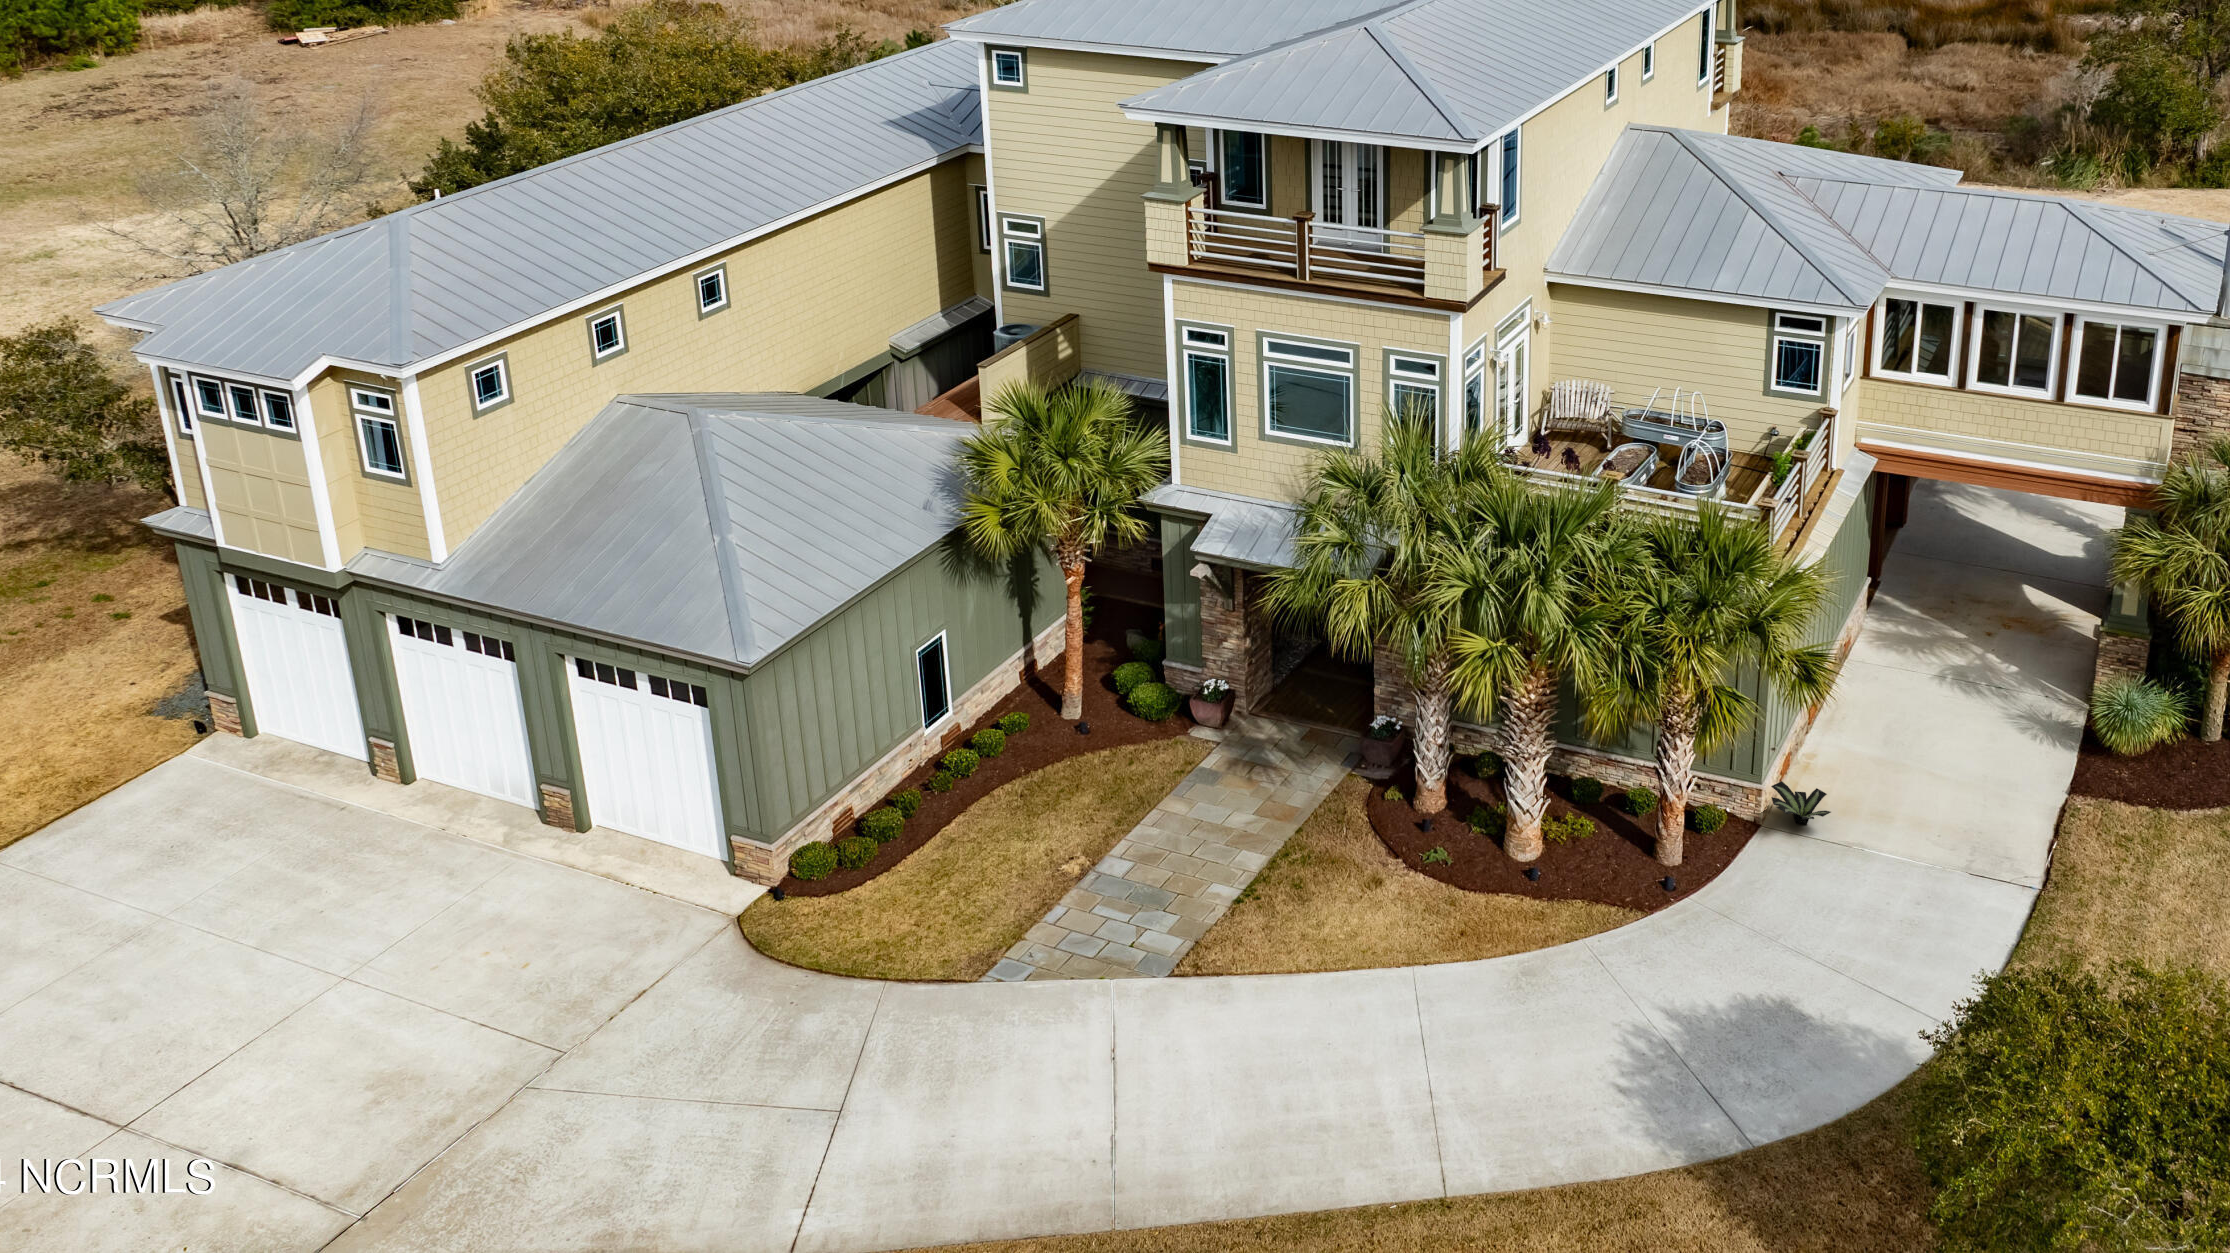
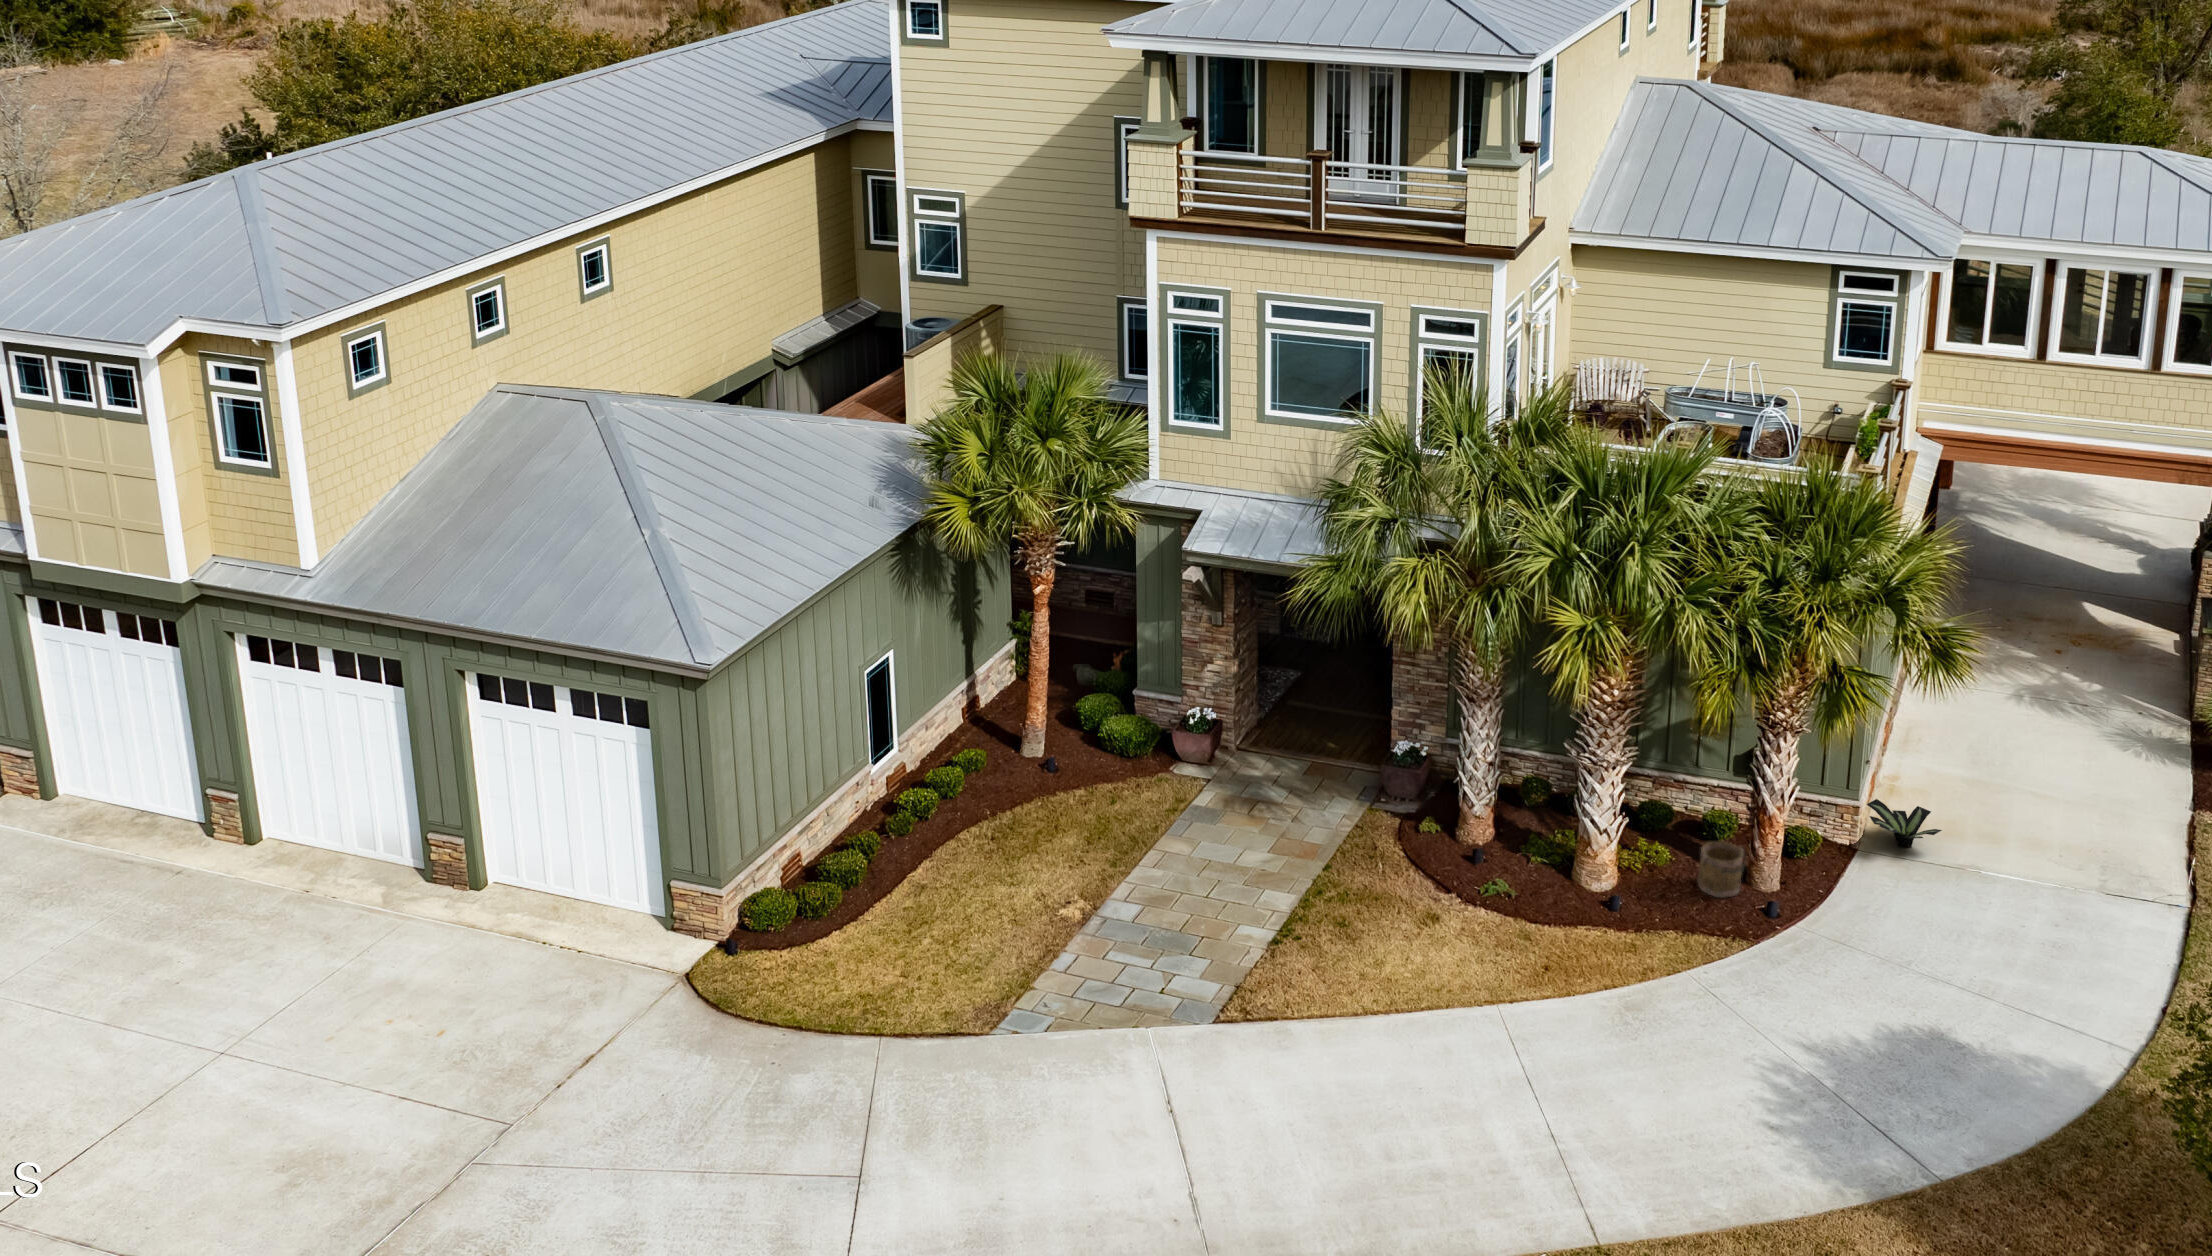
bucket: none [1612,820,1653,869] -> present [1698,842,1745,898]

